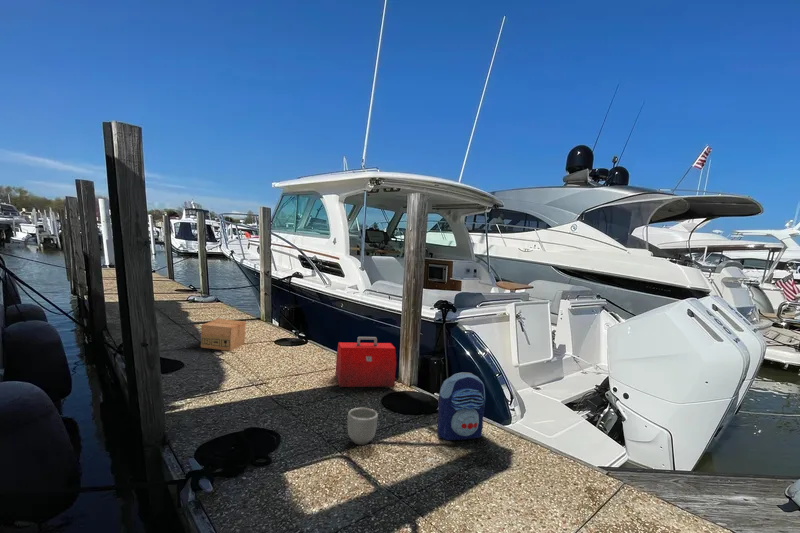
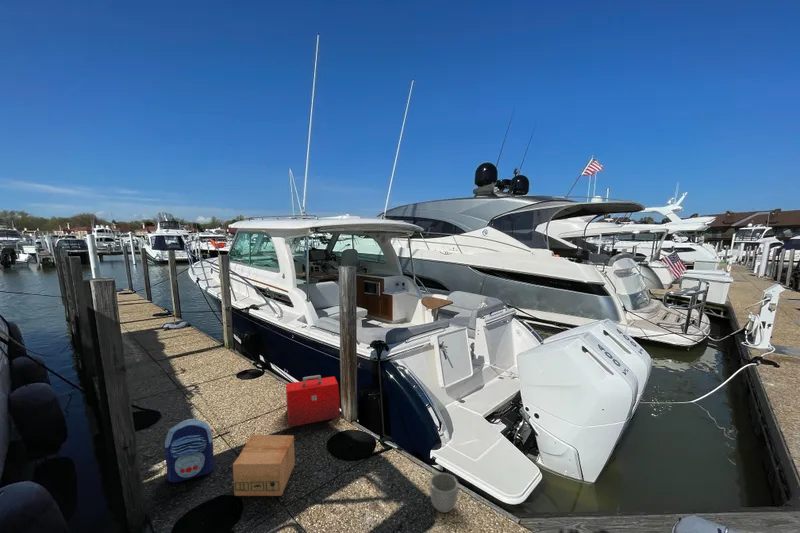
cardboard box: present [201,318,246,351] -> present [233,435,295,496]
backpack: present [437,372,485,440] -> present [165,419,215,482]
planter: present [348,408,378,445] -> present [430,473,458,513]

